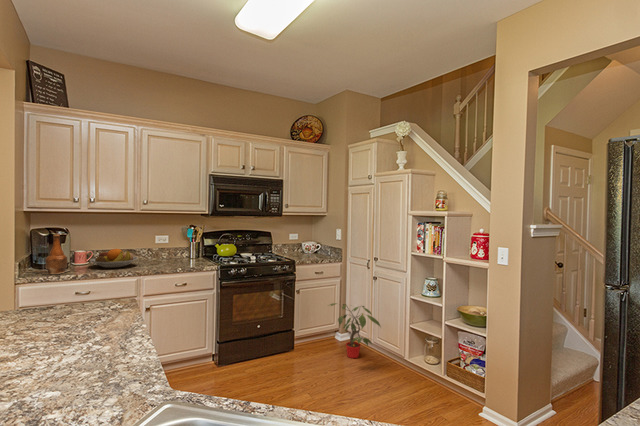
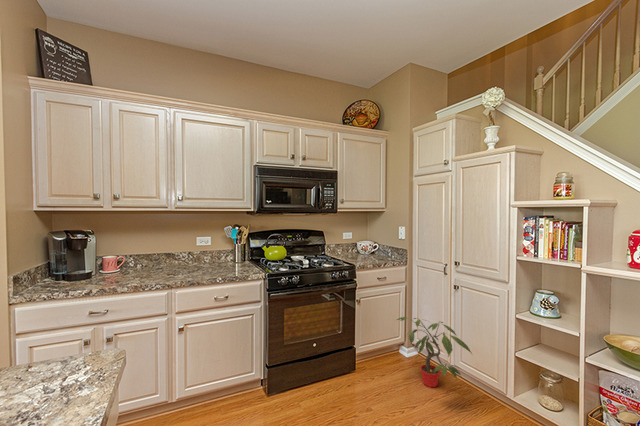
bottle: present [43,235,69,274] -> none [51,239,90,288]
fruit bowl: present [90,249,138,268] -> none [116,254,173,277]

